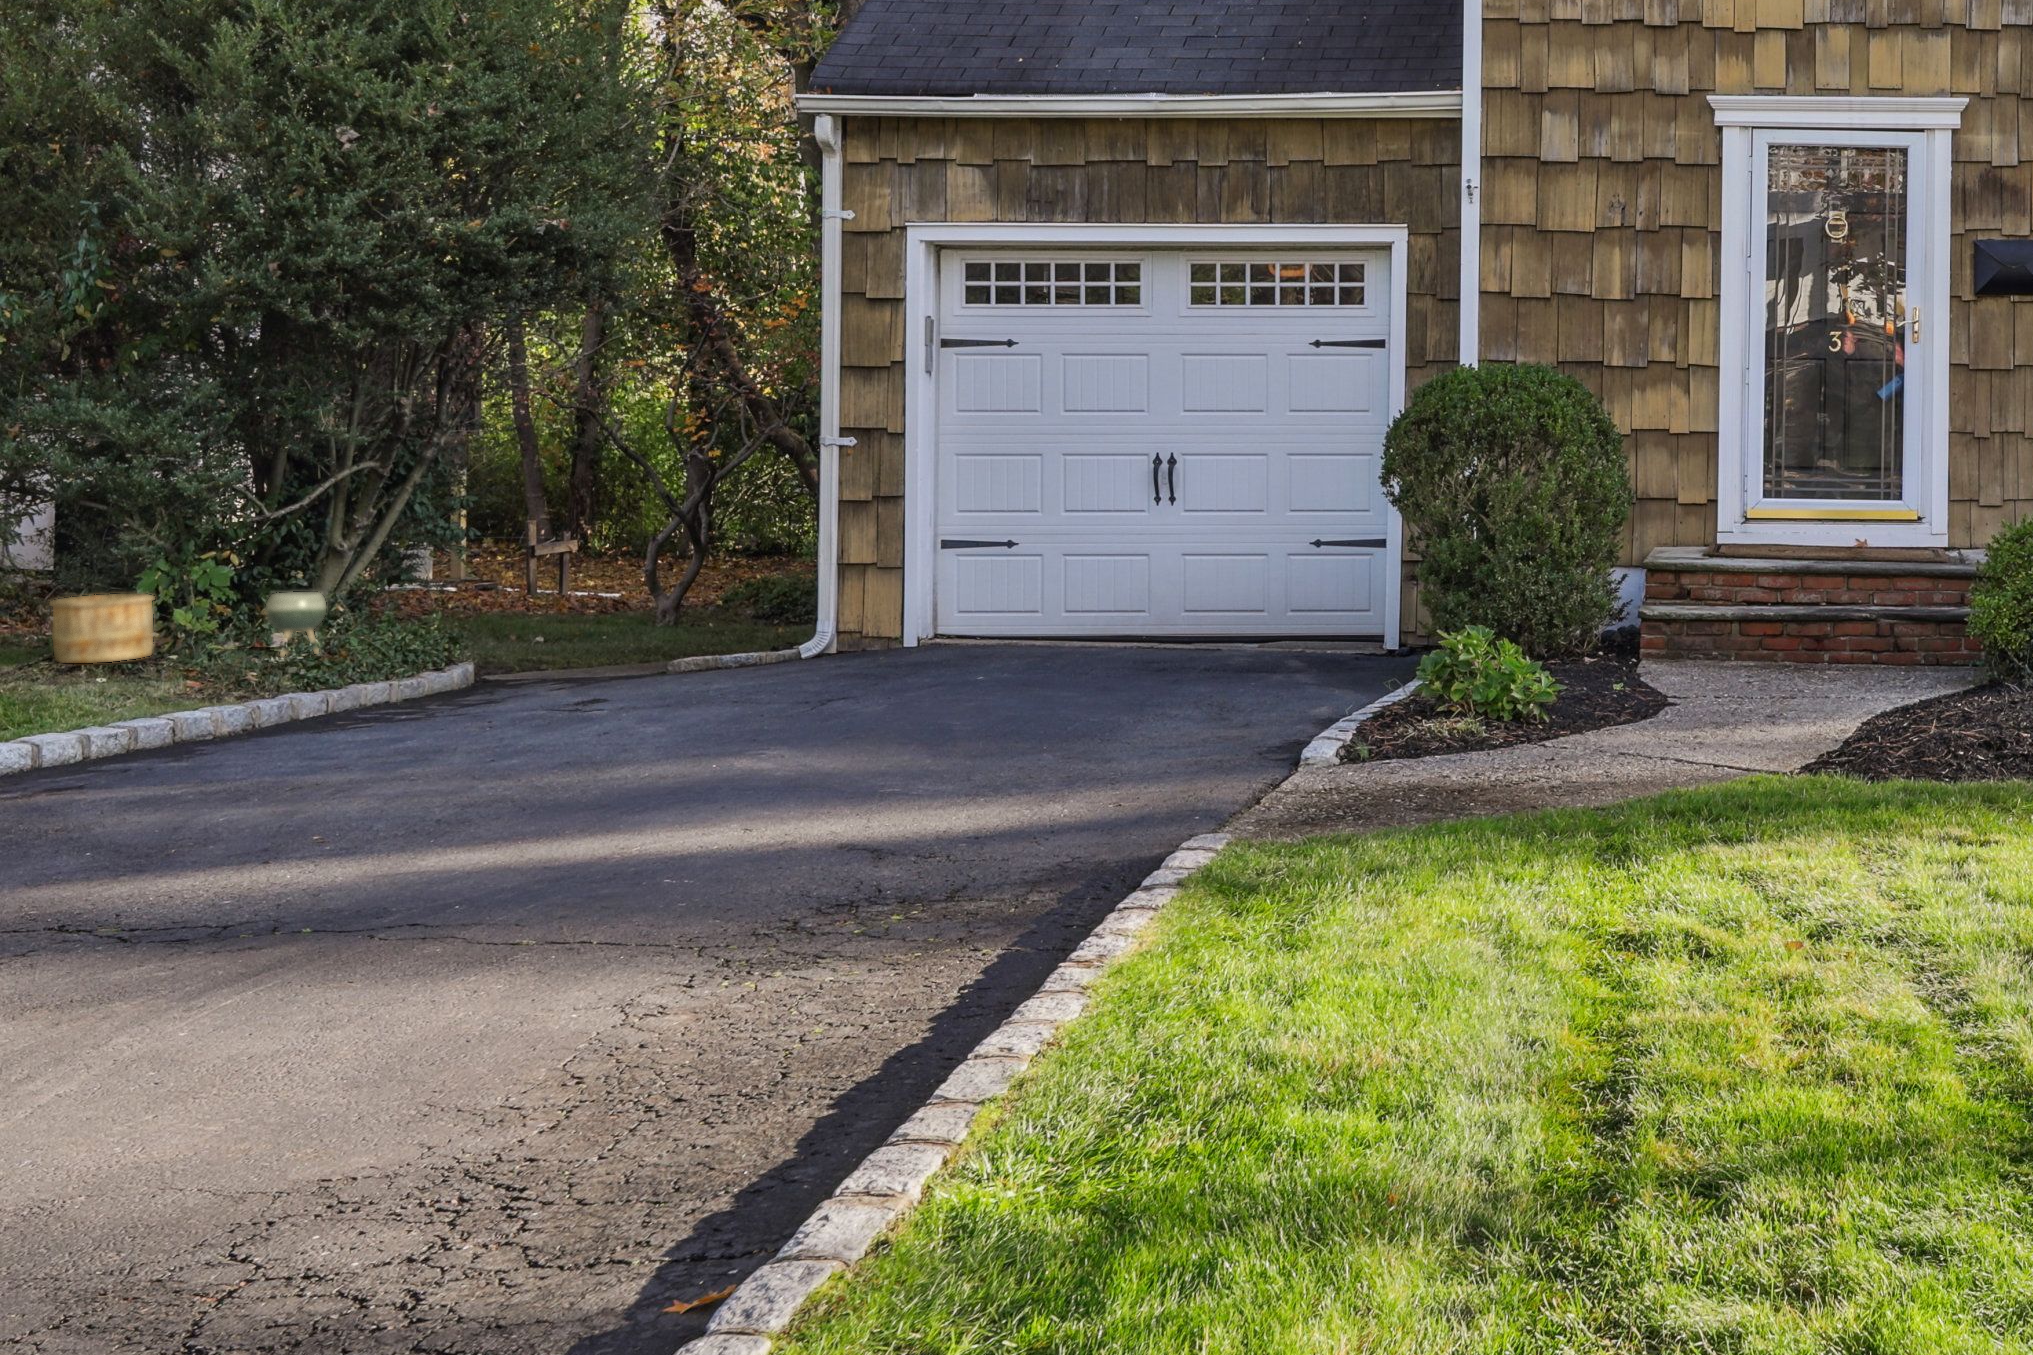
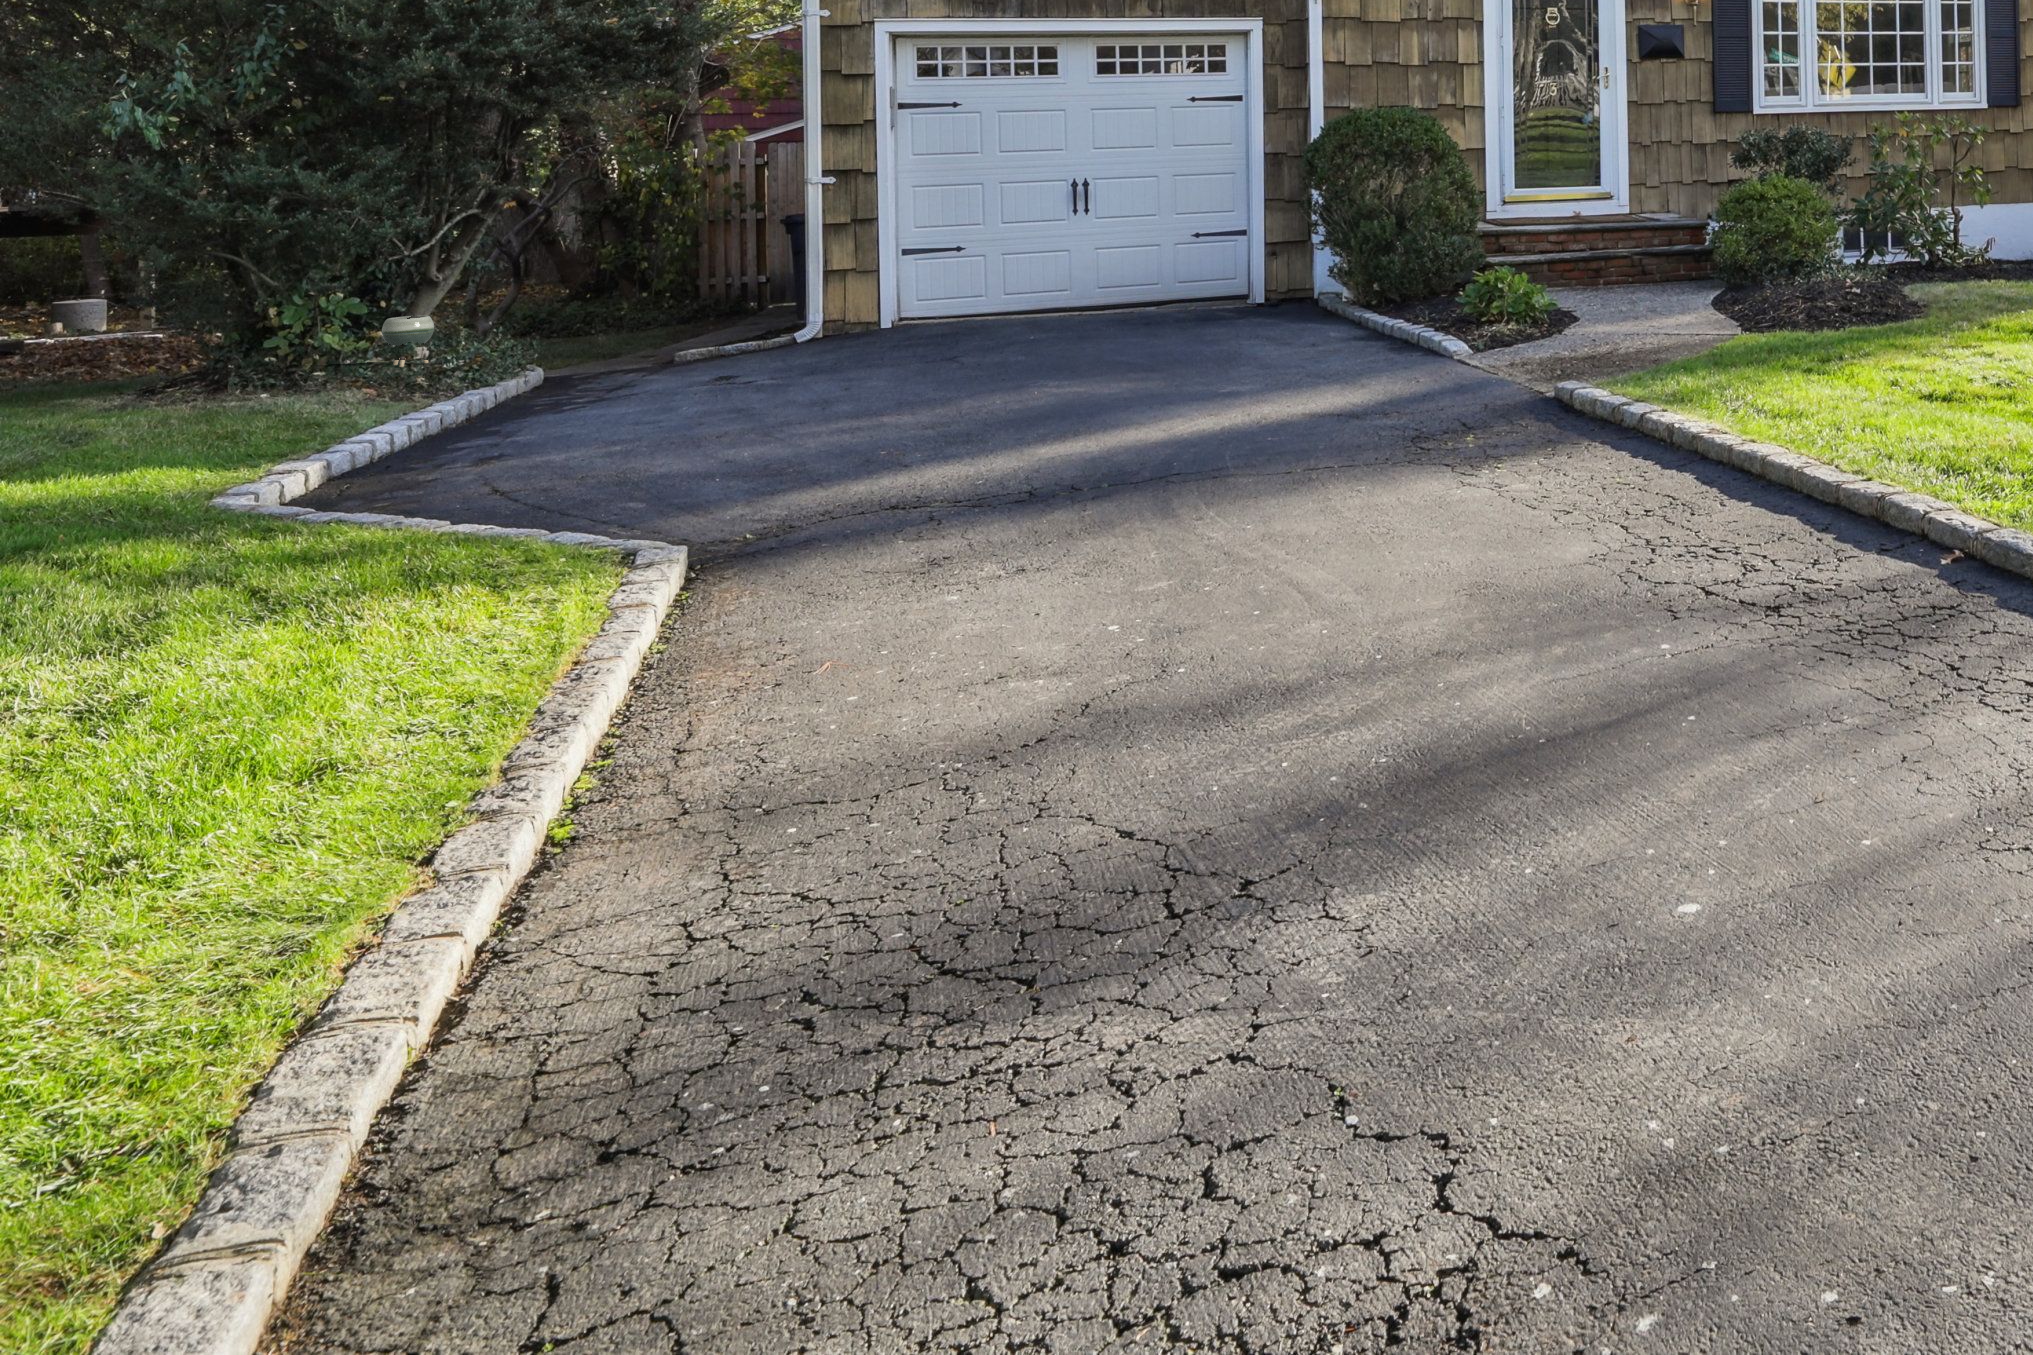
wooden bucket: present [50,594,154,663] -> none [214,325,307,383]

